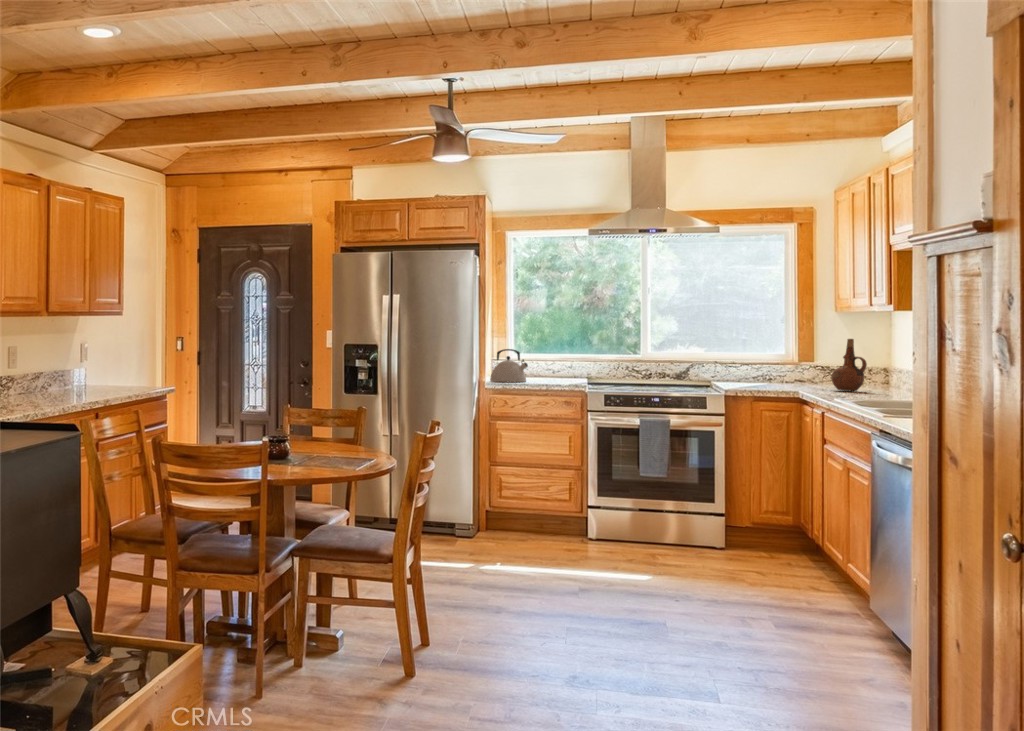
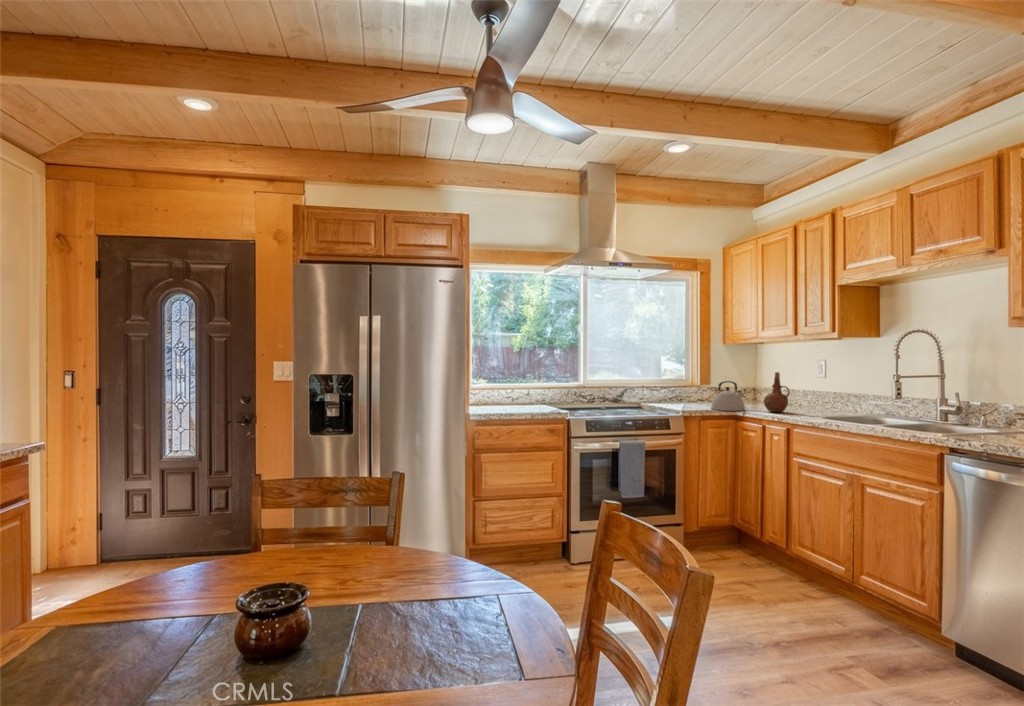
kettle: present [490,349,528,382] -> present [711,381,745,411]

